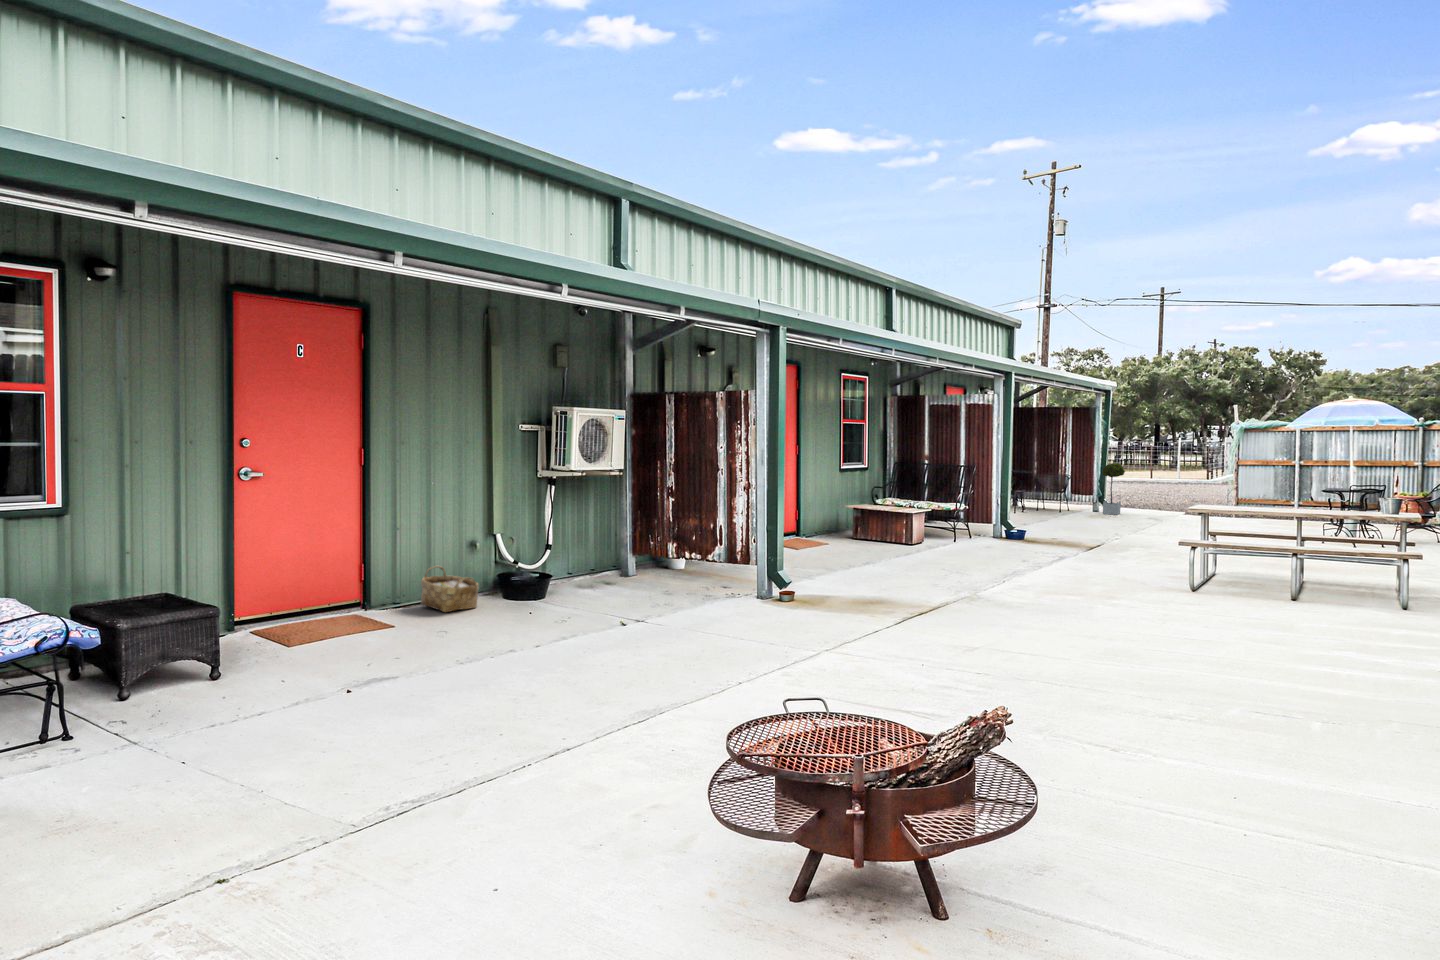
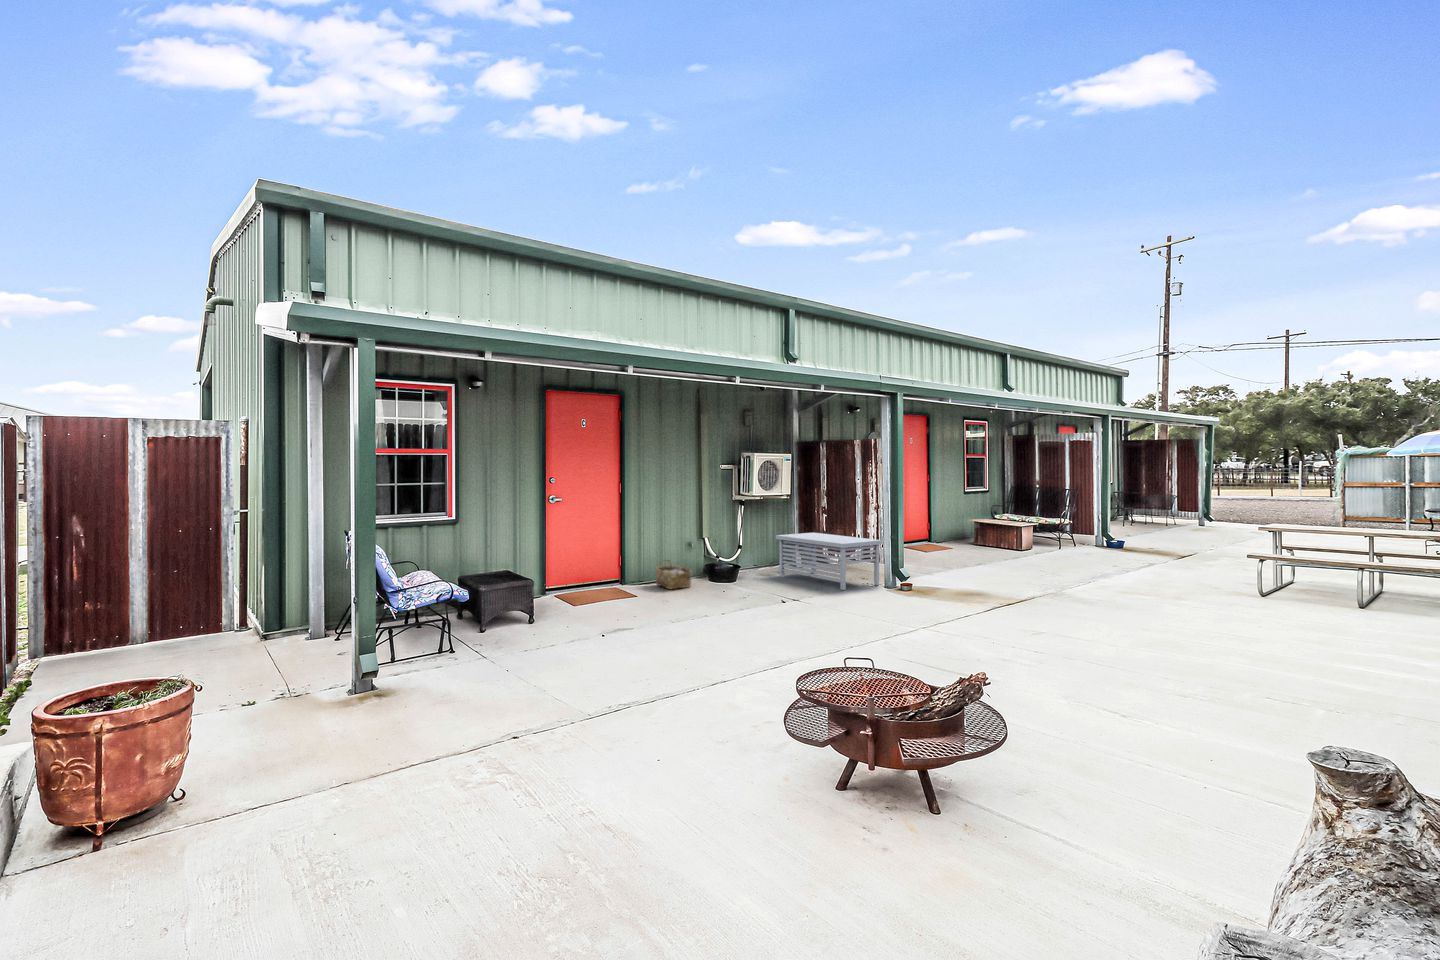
potted tree: present [1102,463,1125,515] -> none [1204,485,1226,529]
storage bench: none [602,523,756,605] -> present [776,533,882,590]

